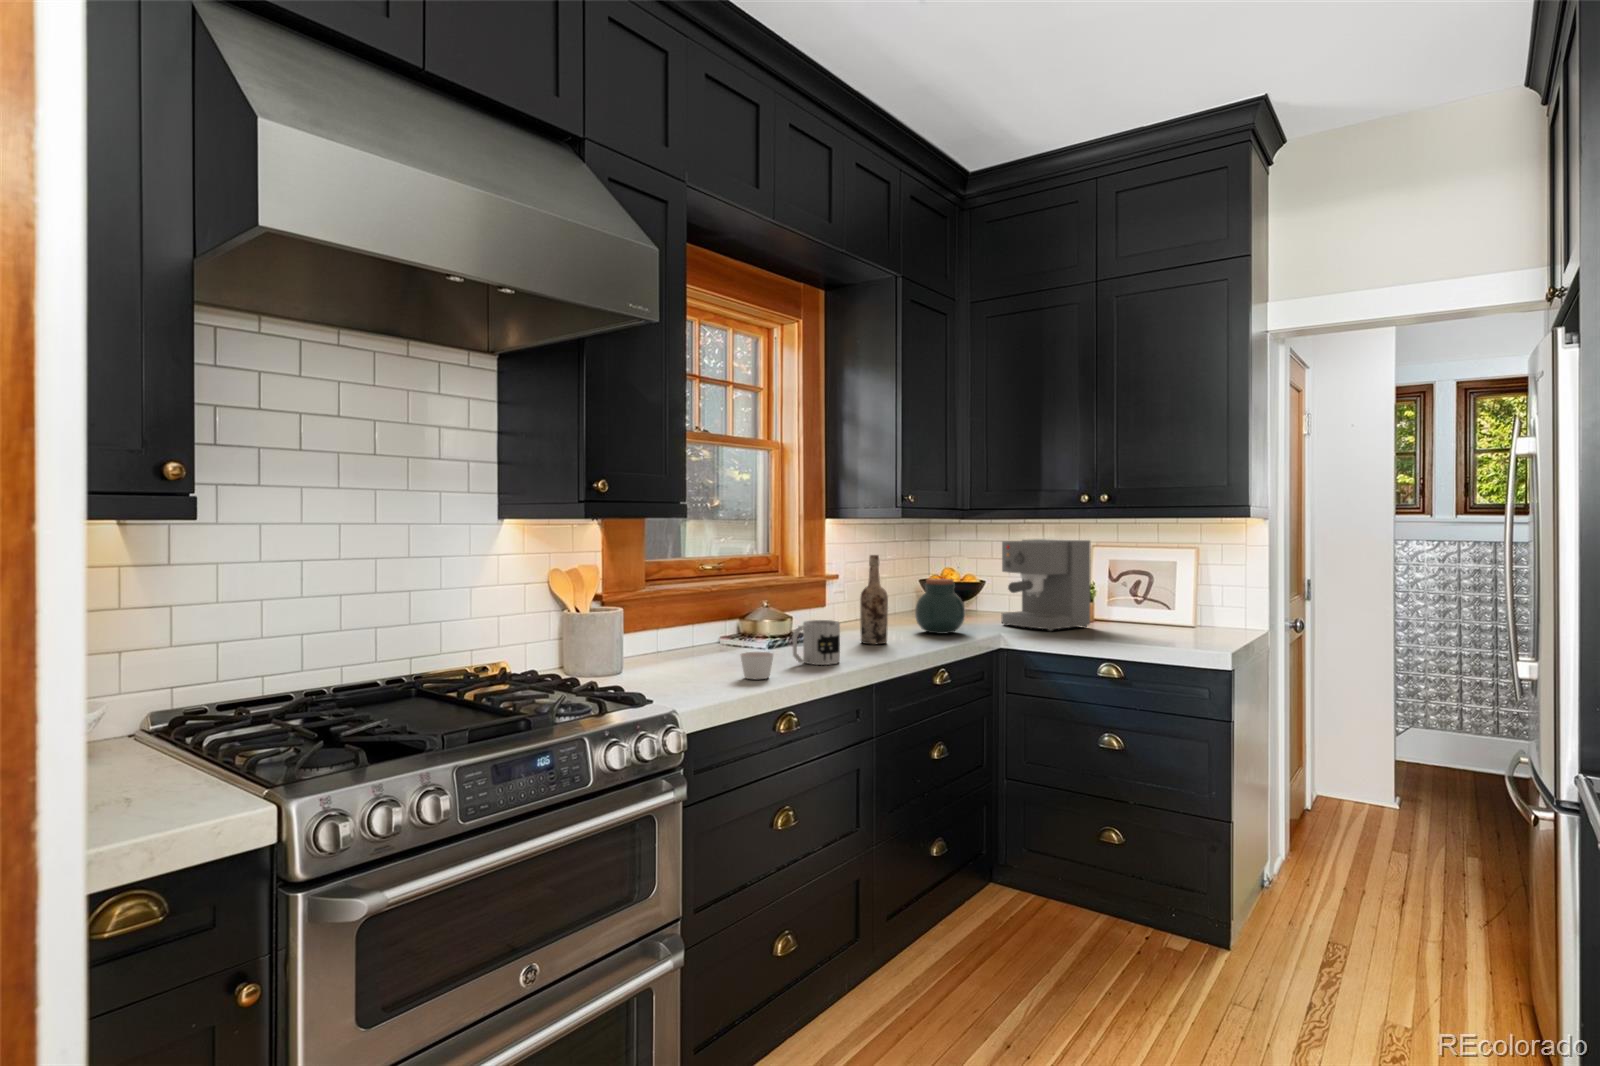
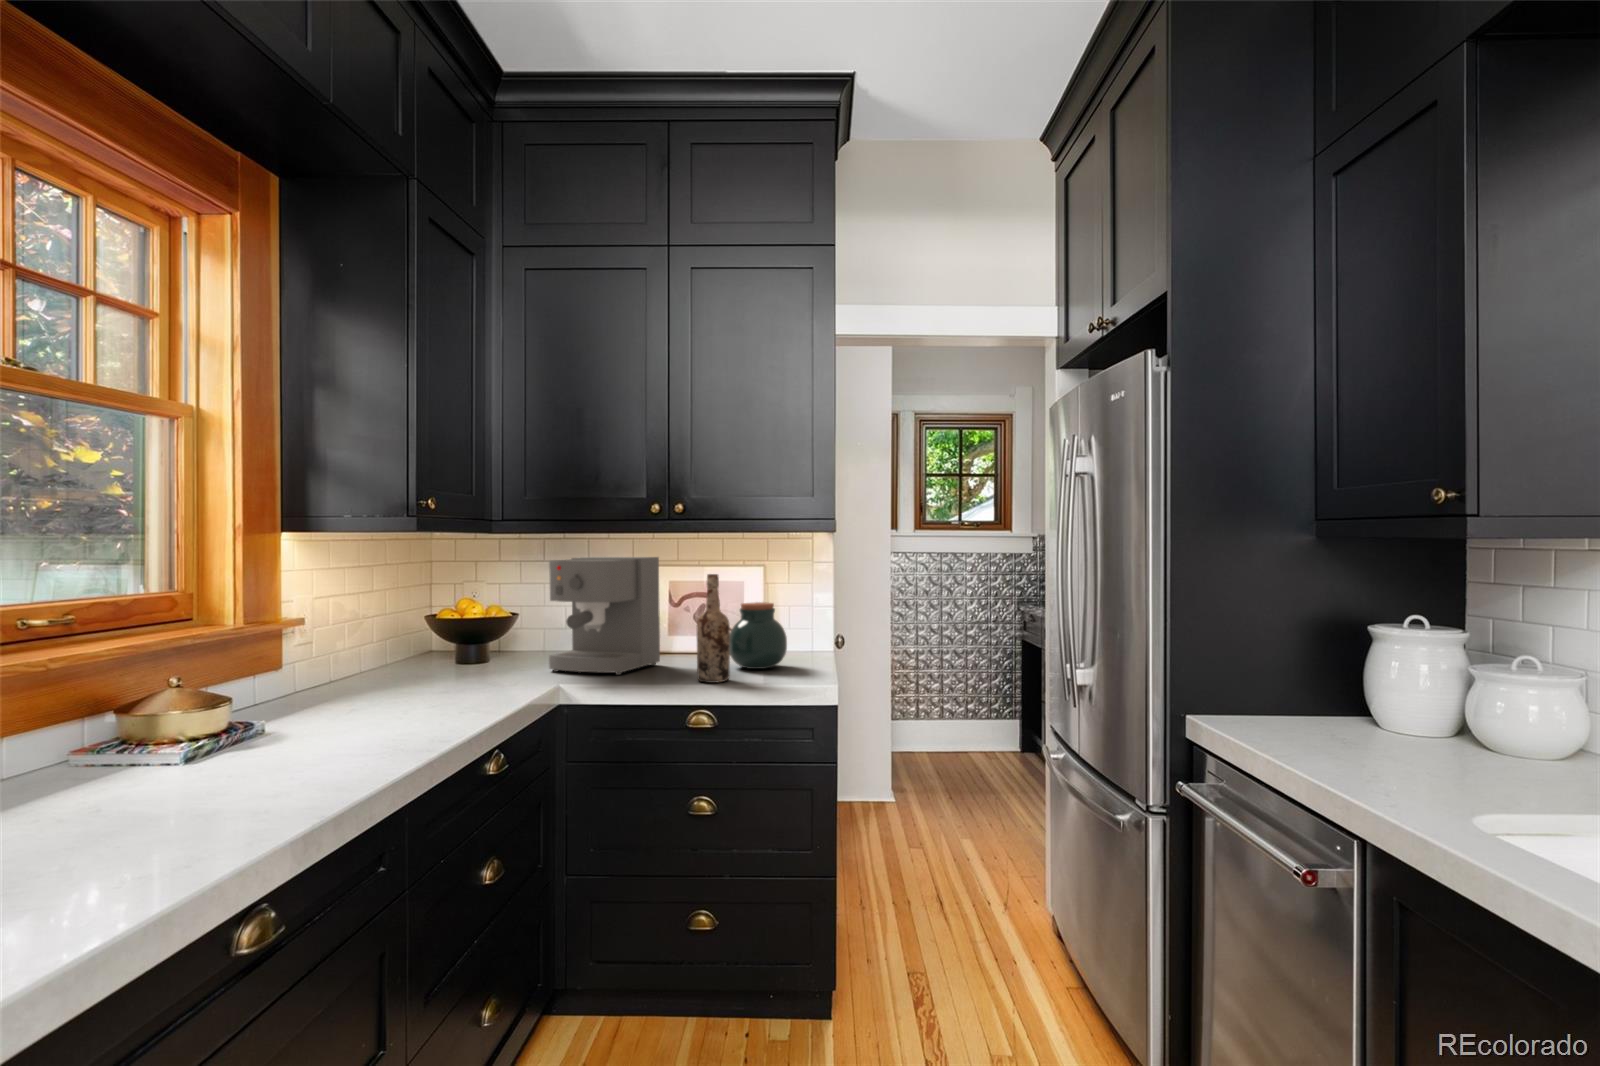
wine bottle: present [860,555,888,644] -> present [697,574,730,683]
jar: present [915,579,965,634] -> present [730,602,787,669]
mug: present [793,620,840,665] -> none [245,703,339,790]
candle: present [741,652,773,679] -> none [128,789,211,853]

